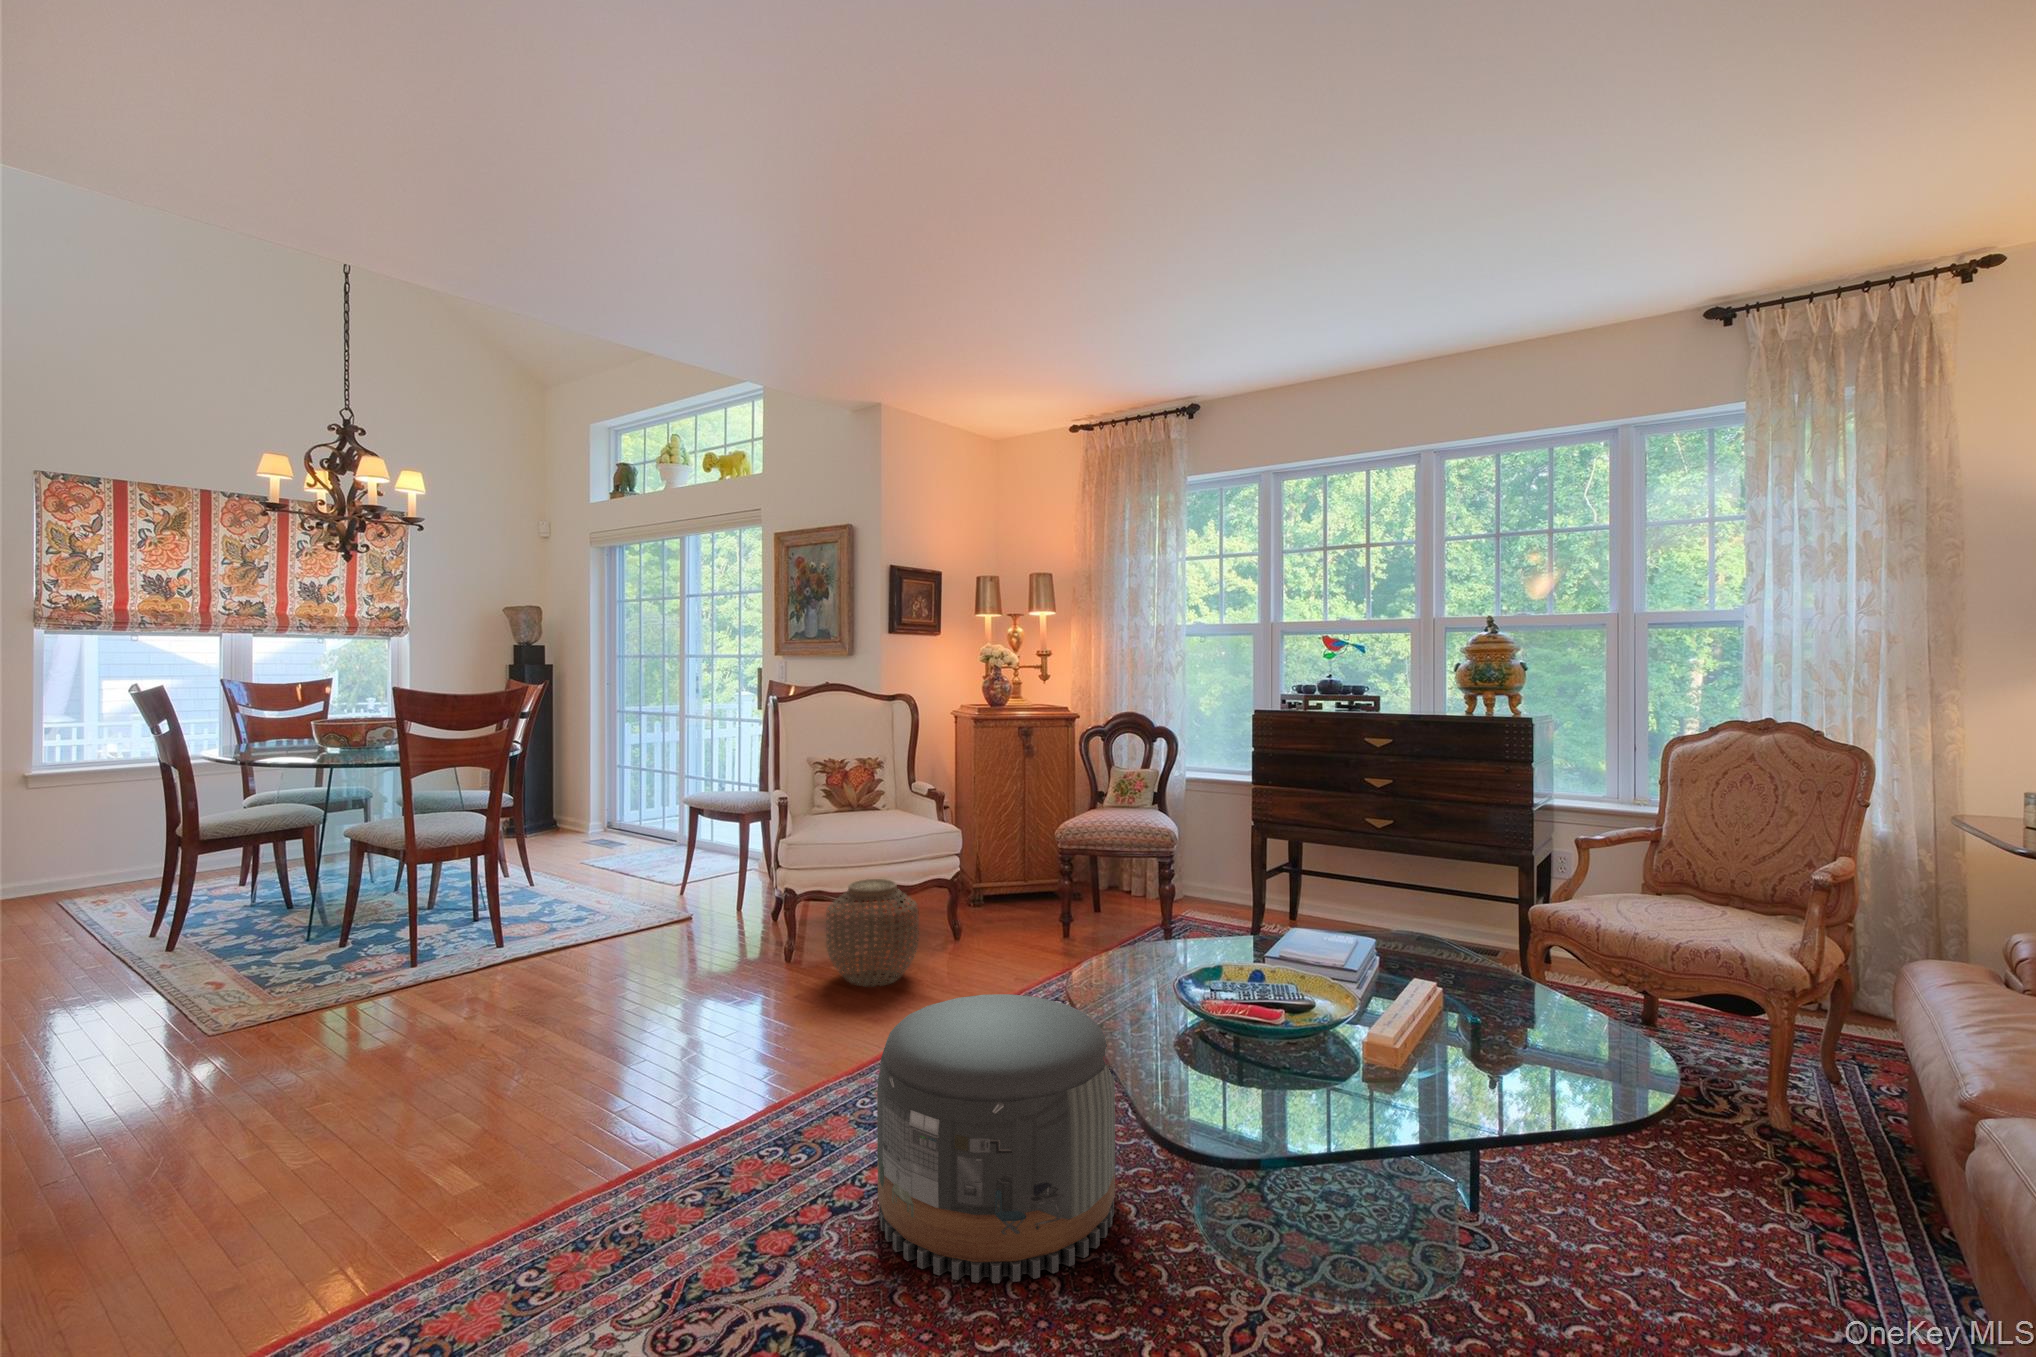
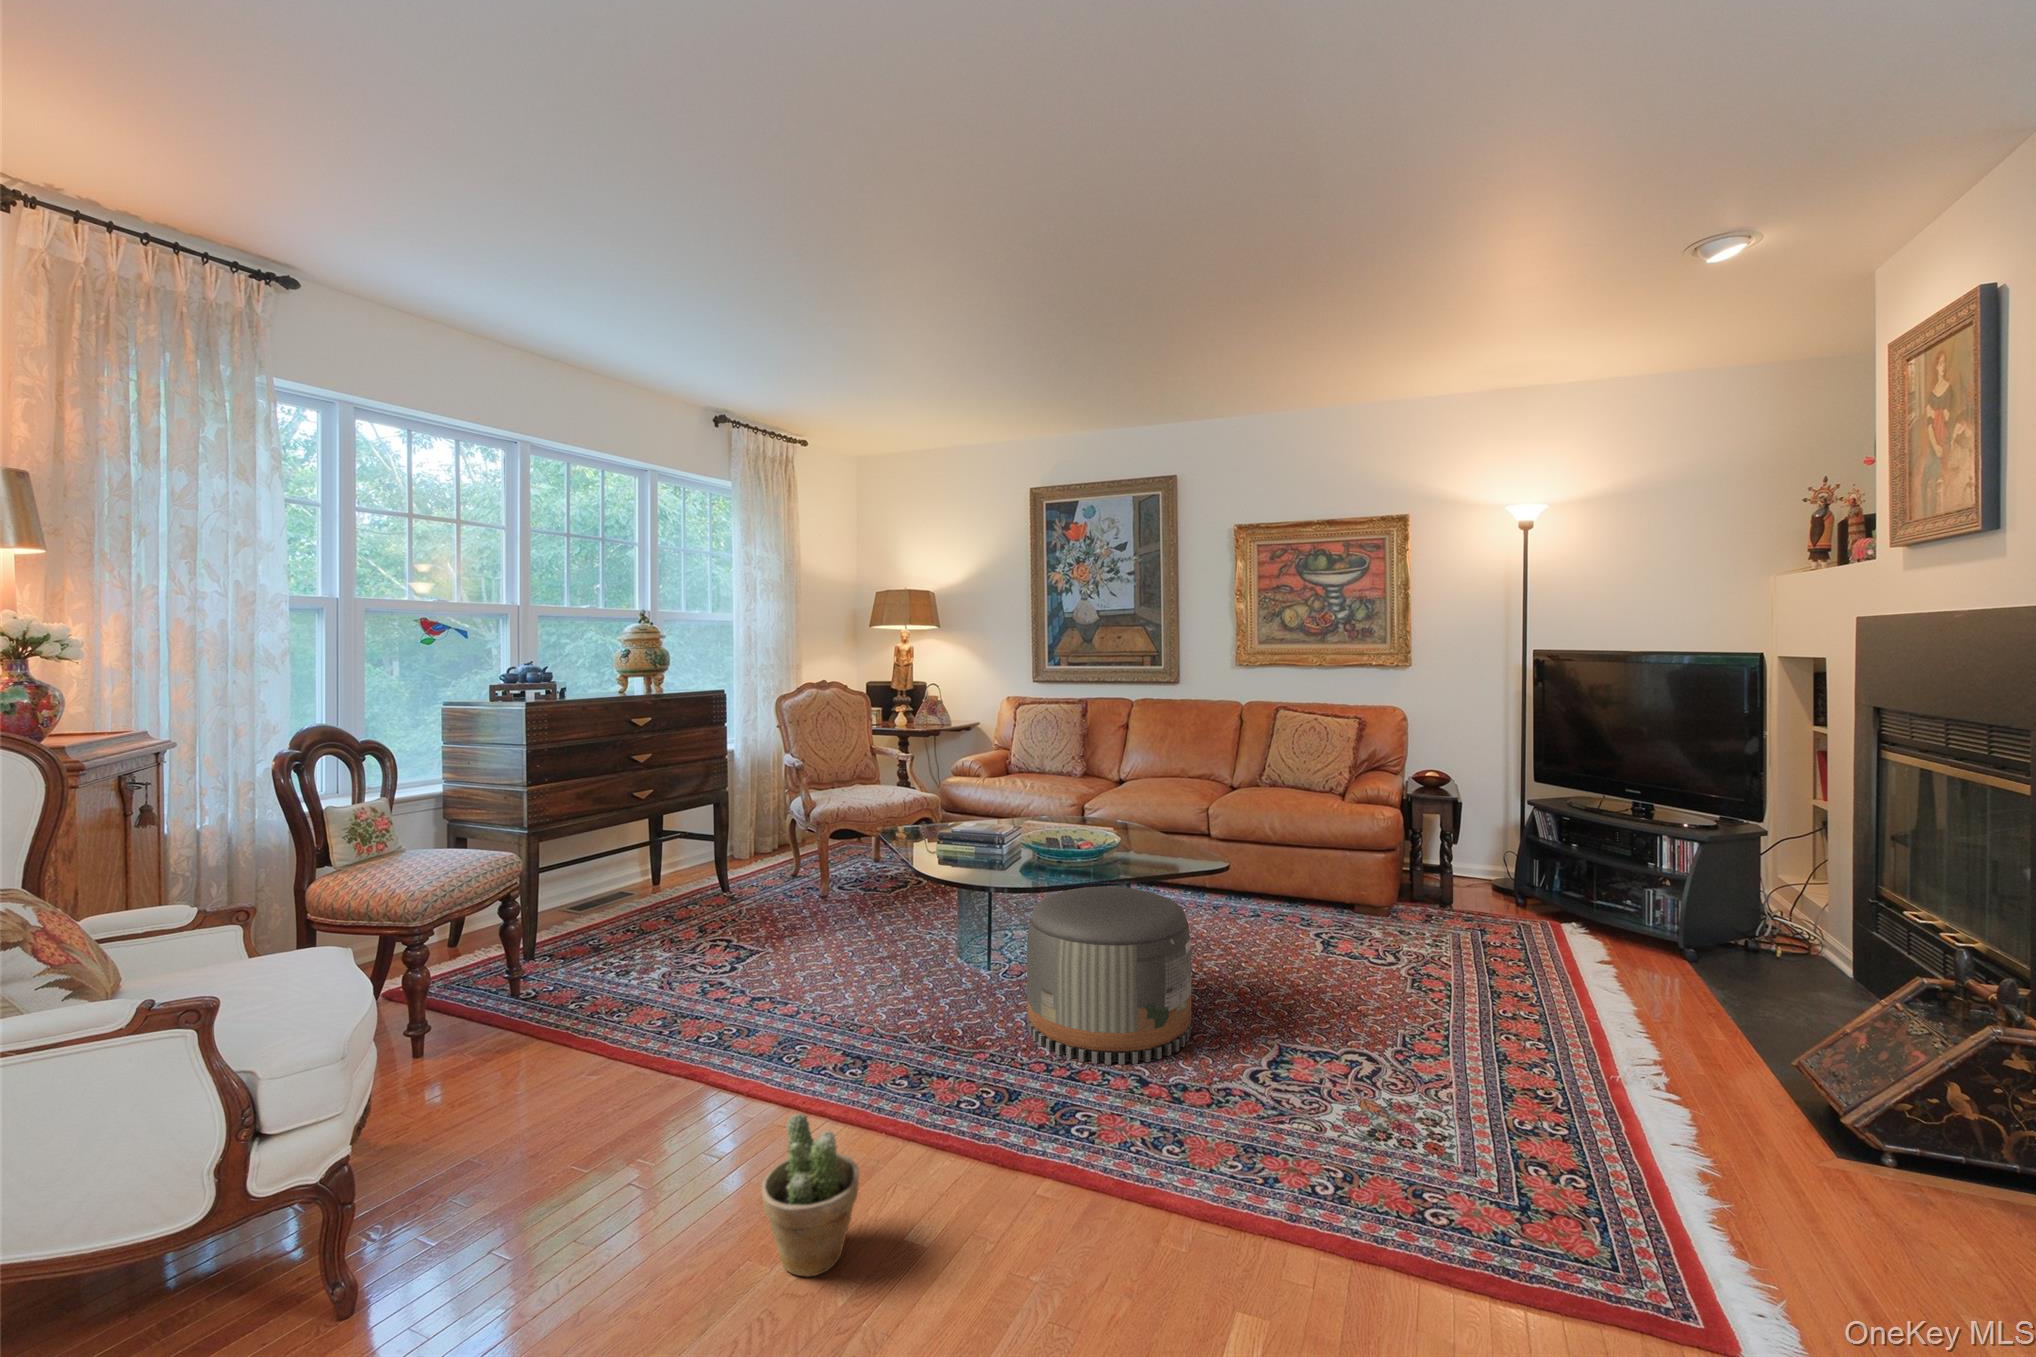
woven basket: present [826,879,919,986] -> none [468,1003,639,1196]
potted plant: none [682,958,744,1049] -> present [762,1114,860,1277]

